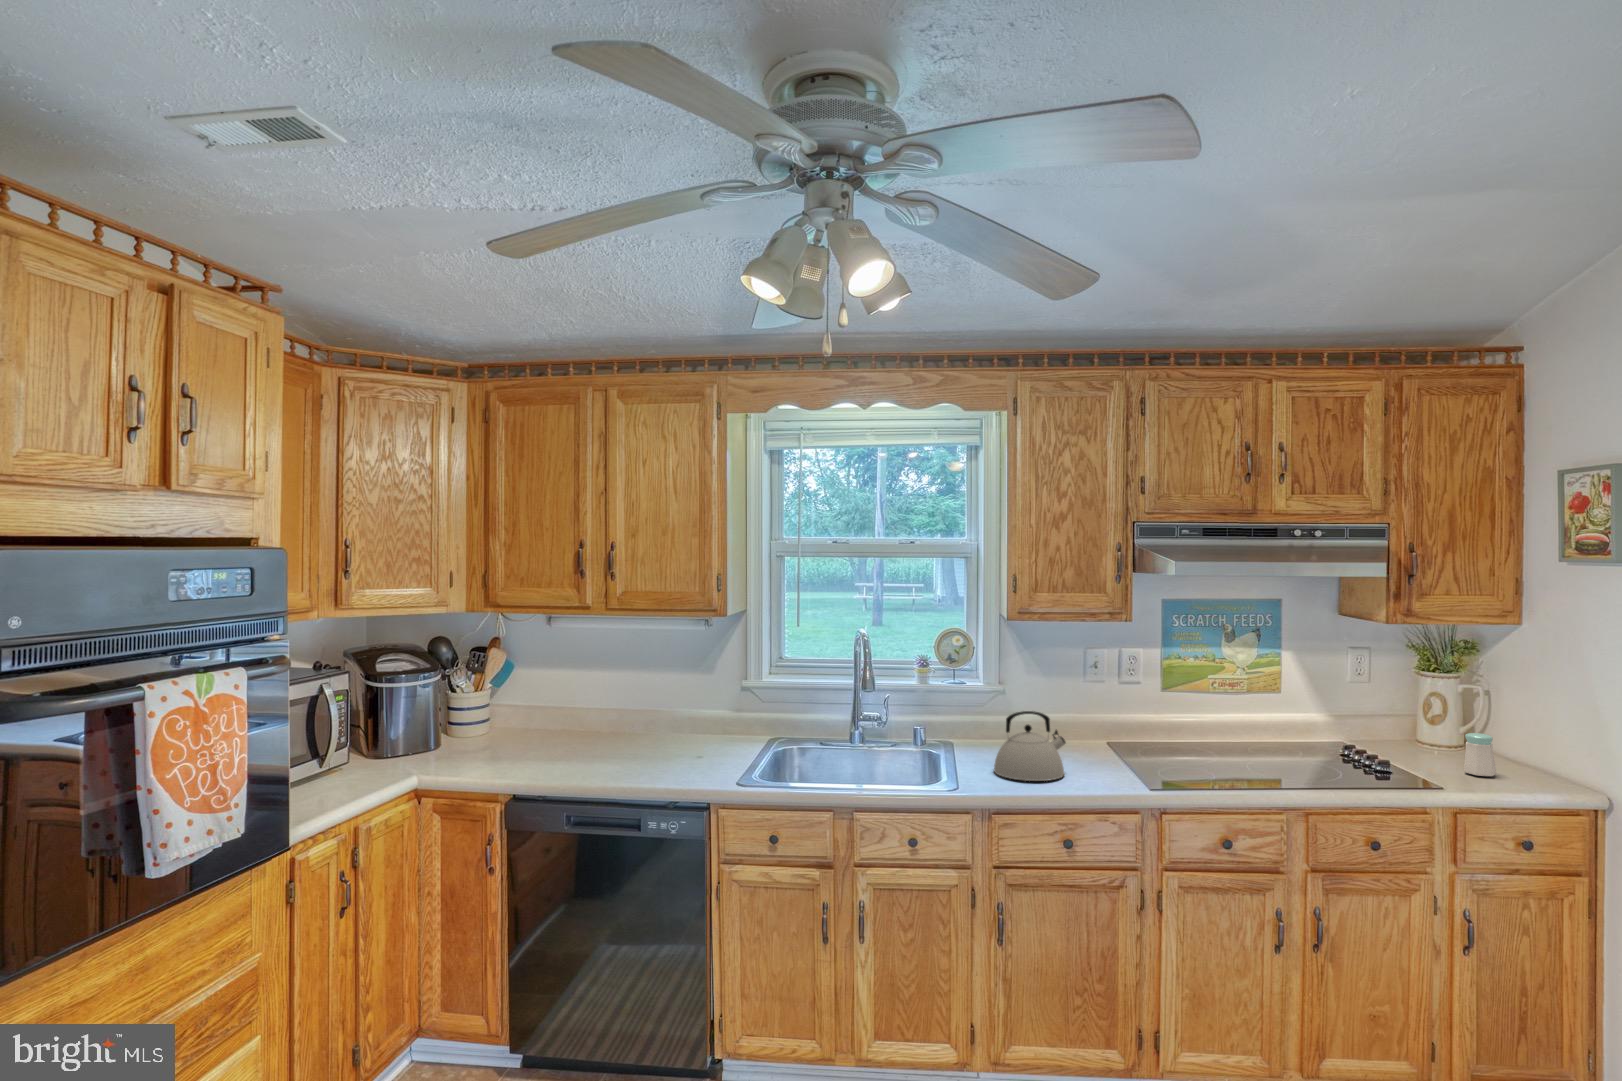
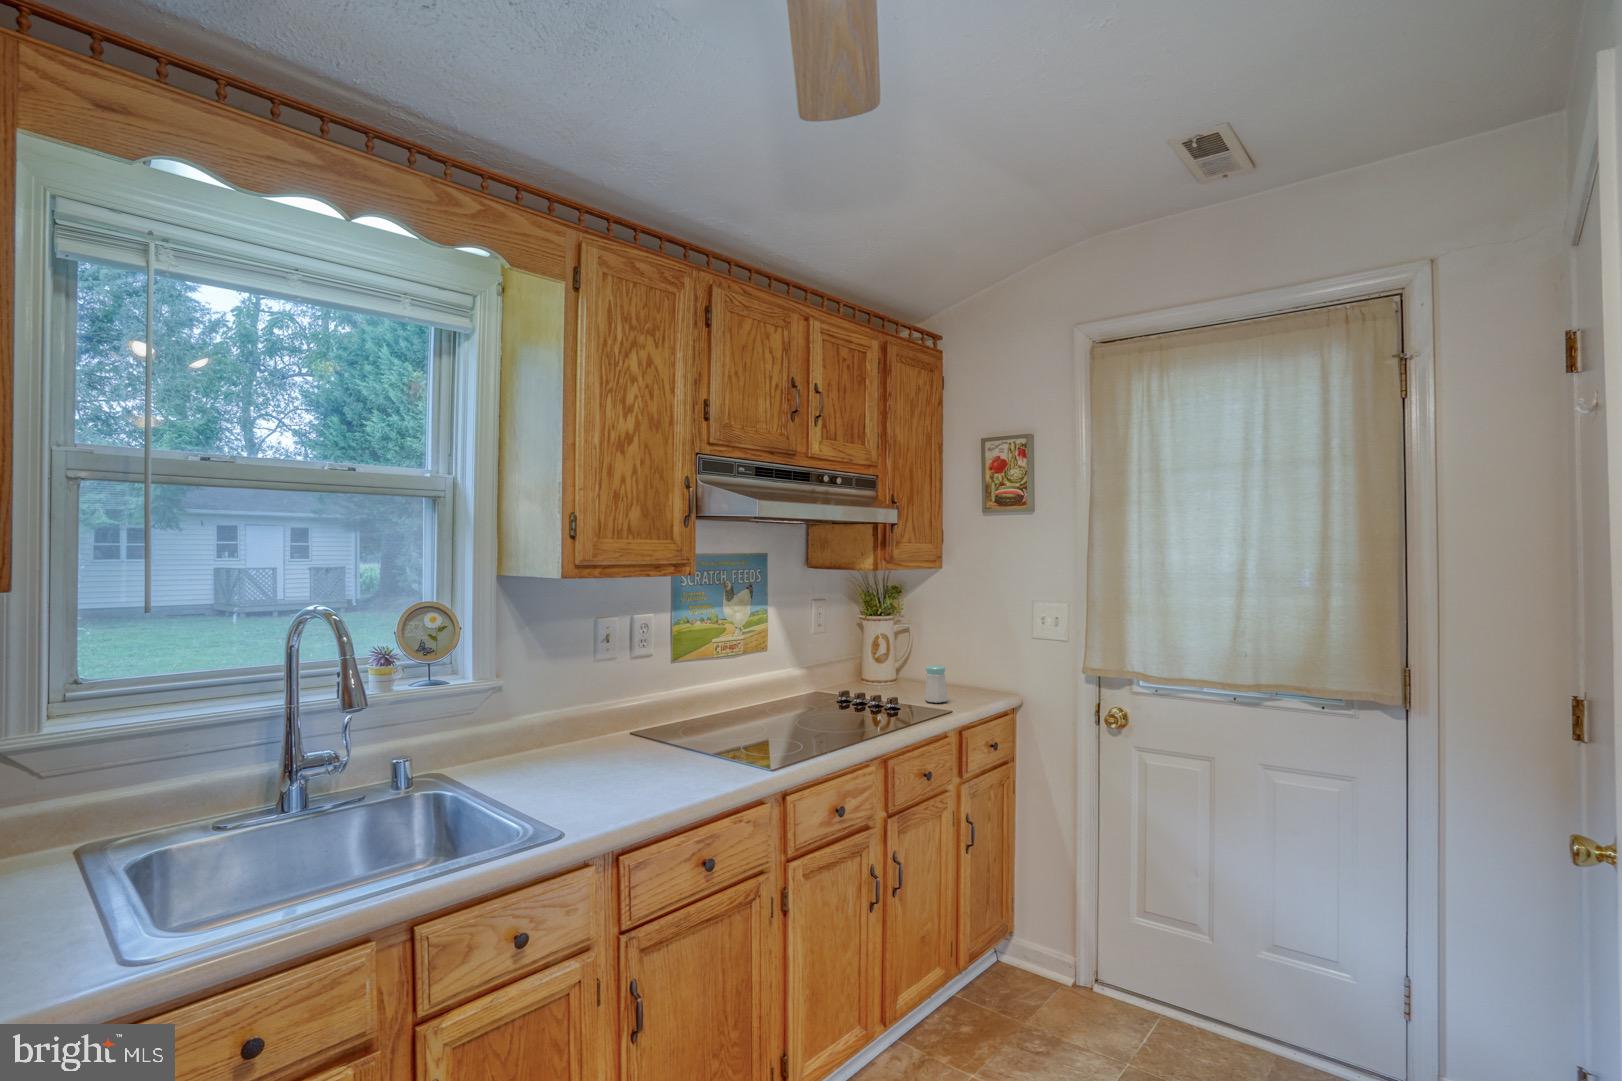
kettle: present [994,711,1066,781] -> none [541,709,644,815]

